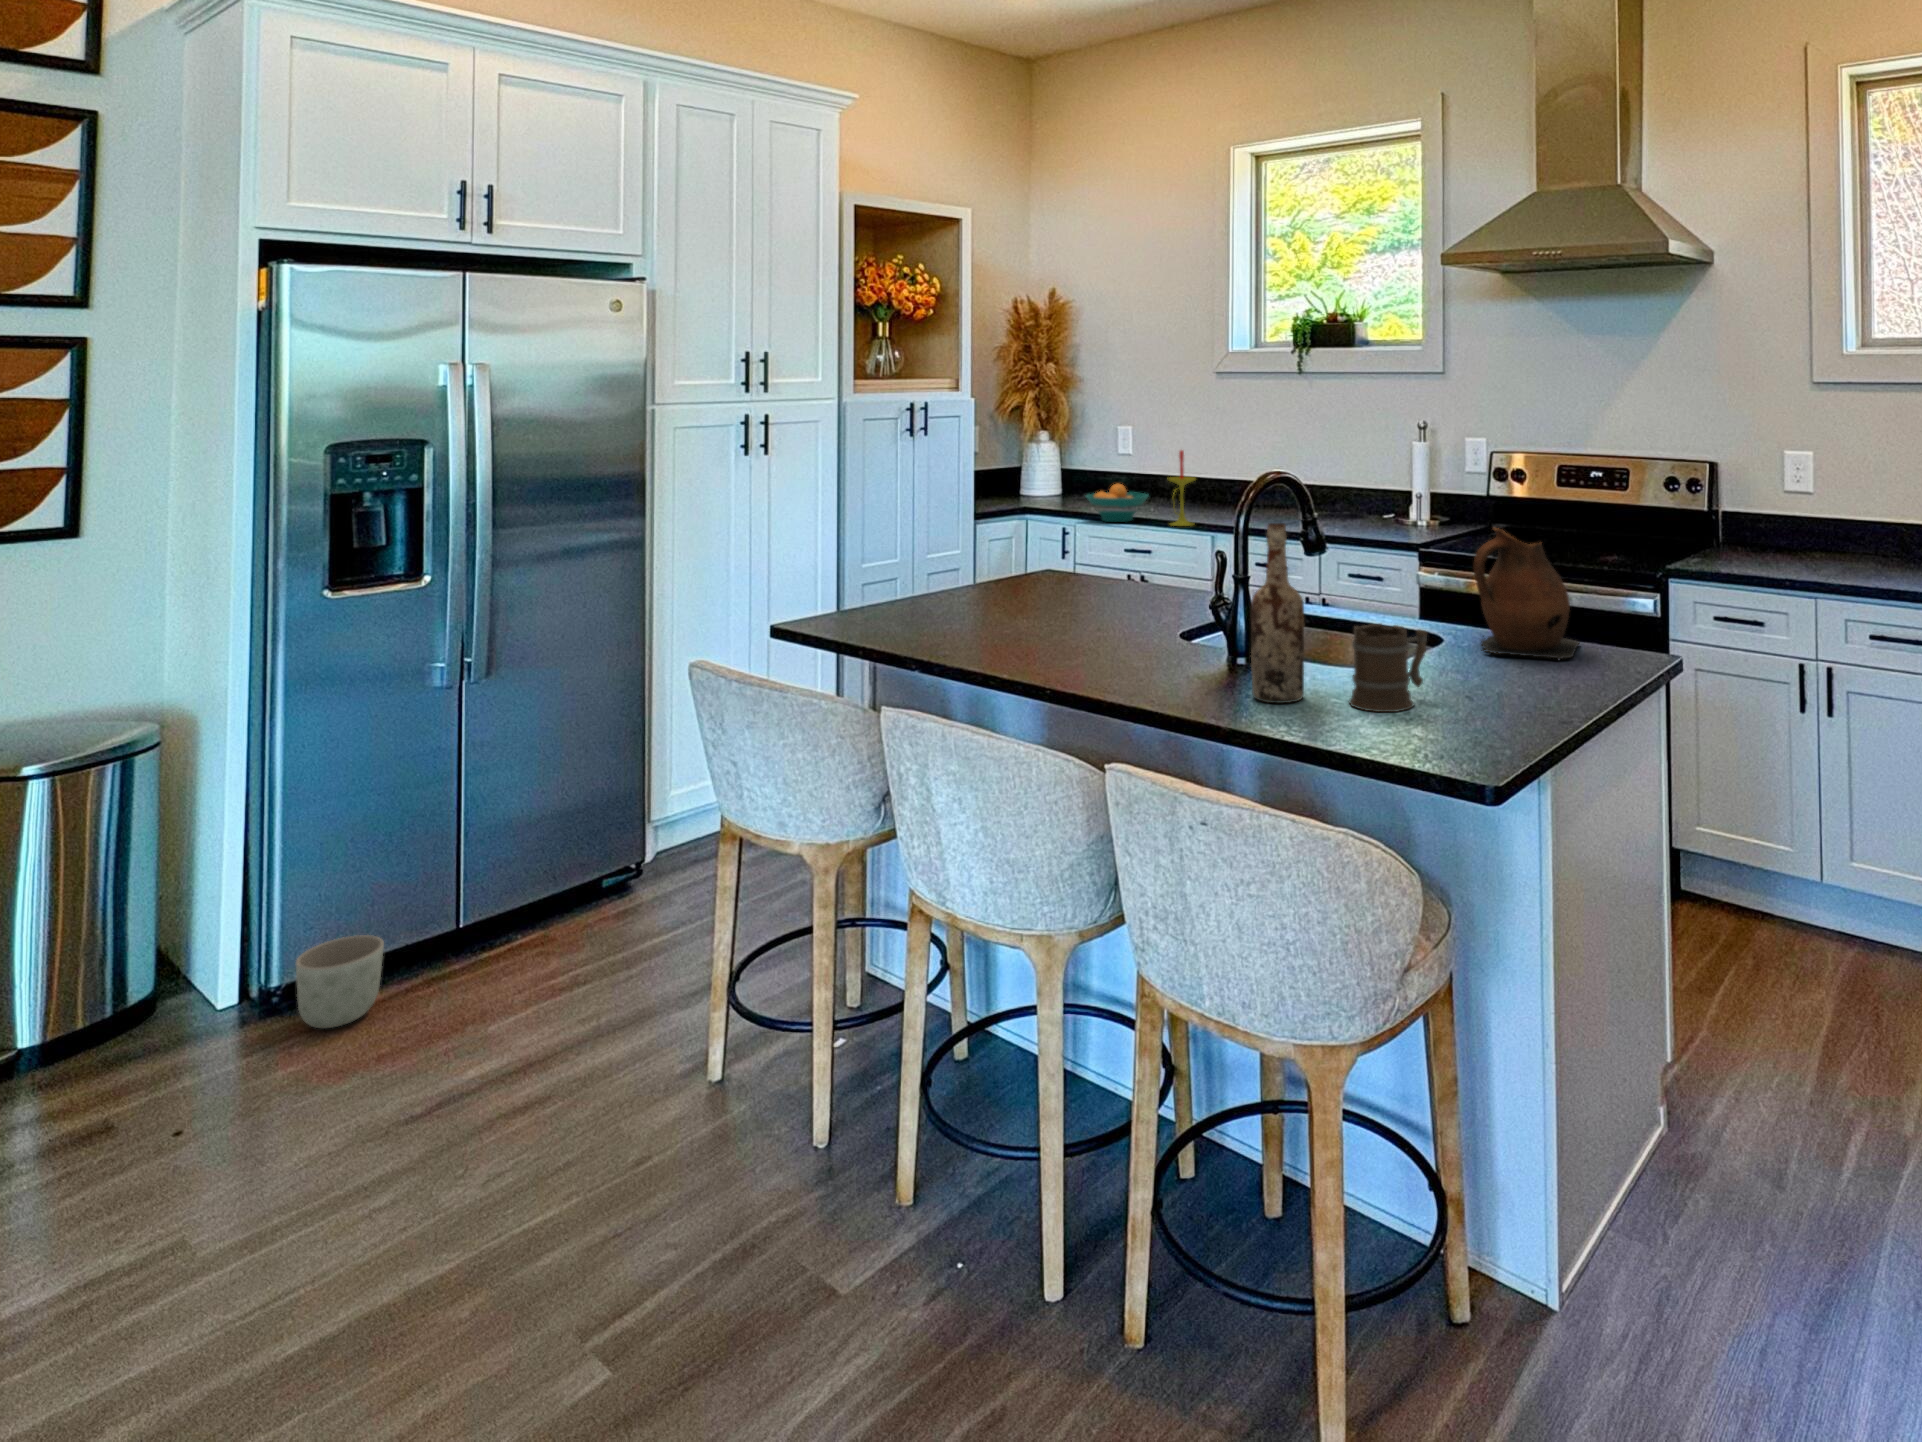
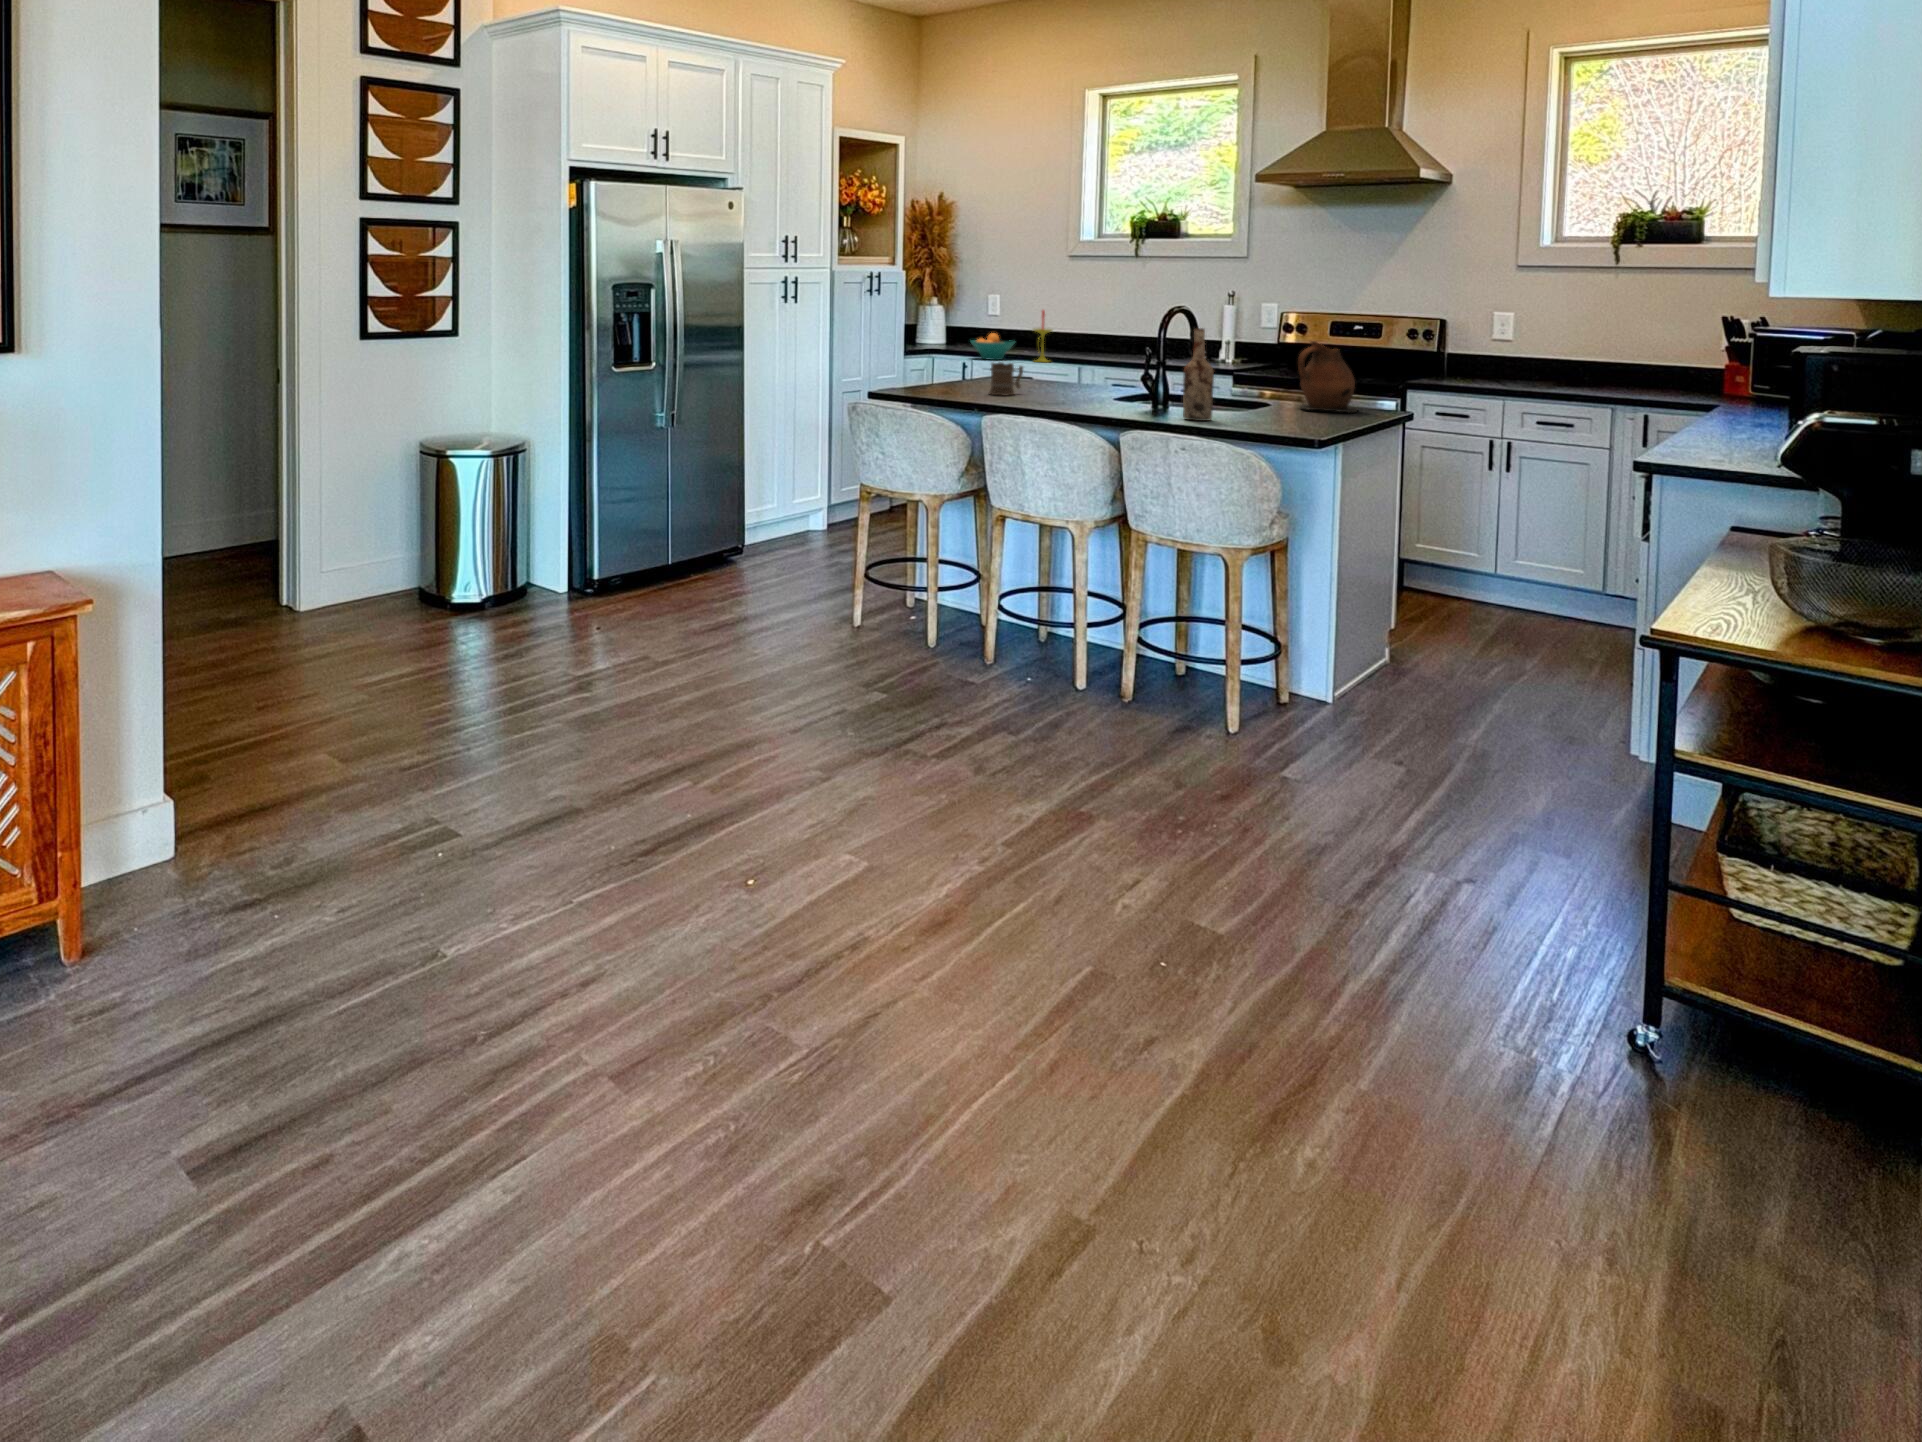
mug: present [1349,624,1427,712] -> present [989,362,1023,395]
planter: present [296,935,384,1028] -> none [608,557,649,600]

